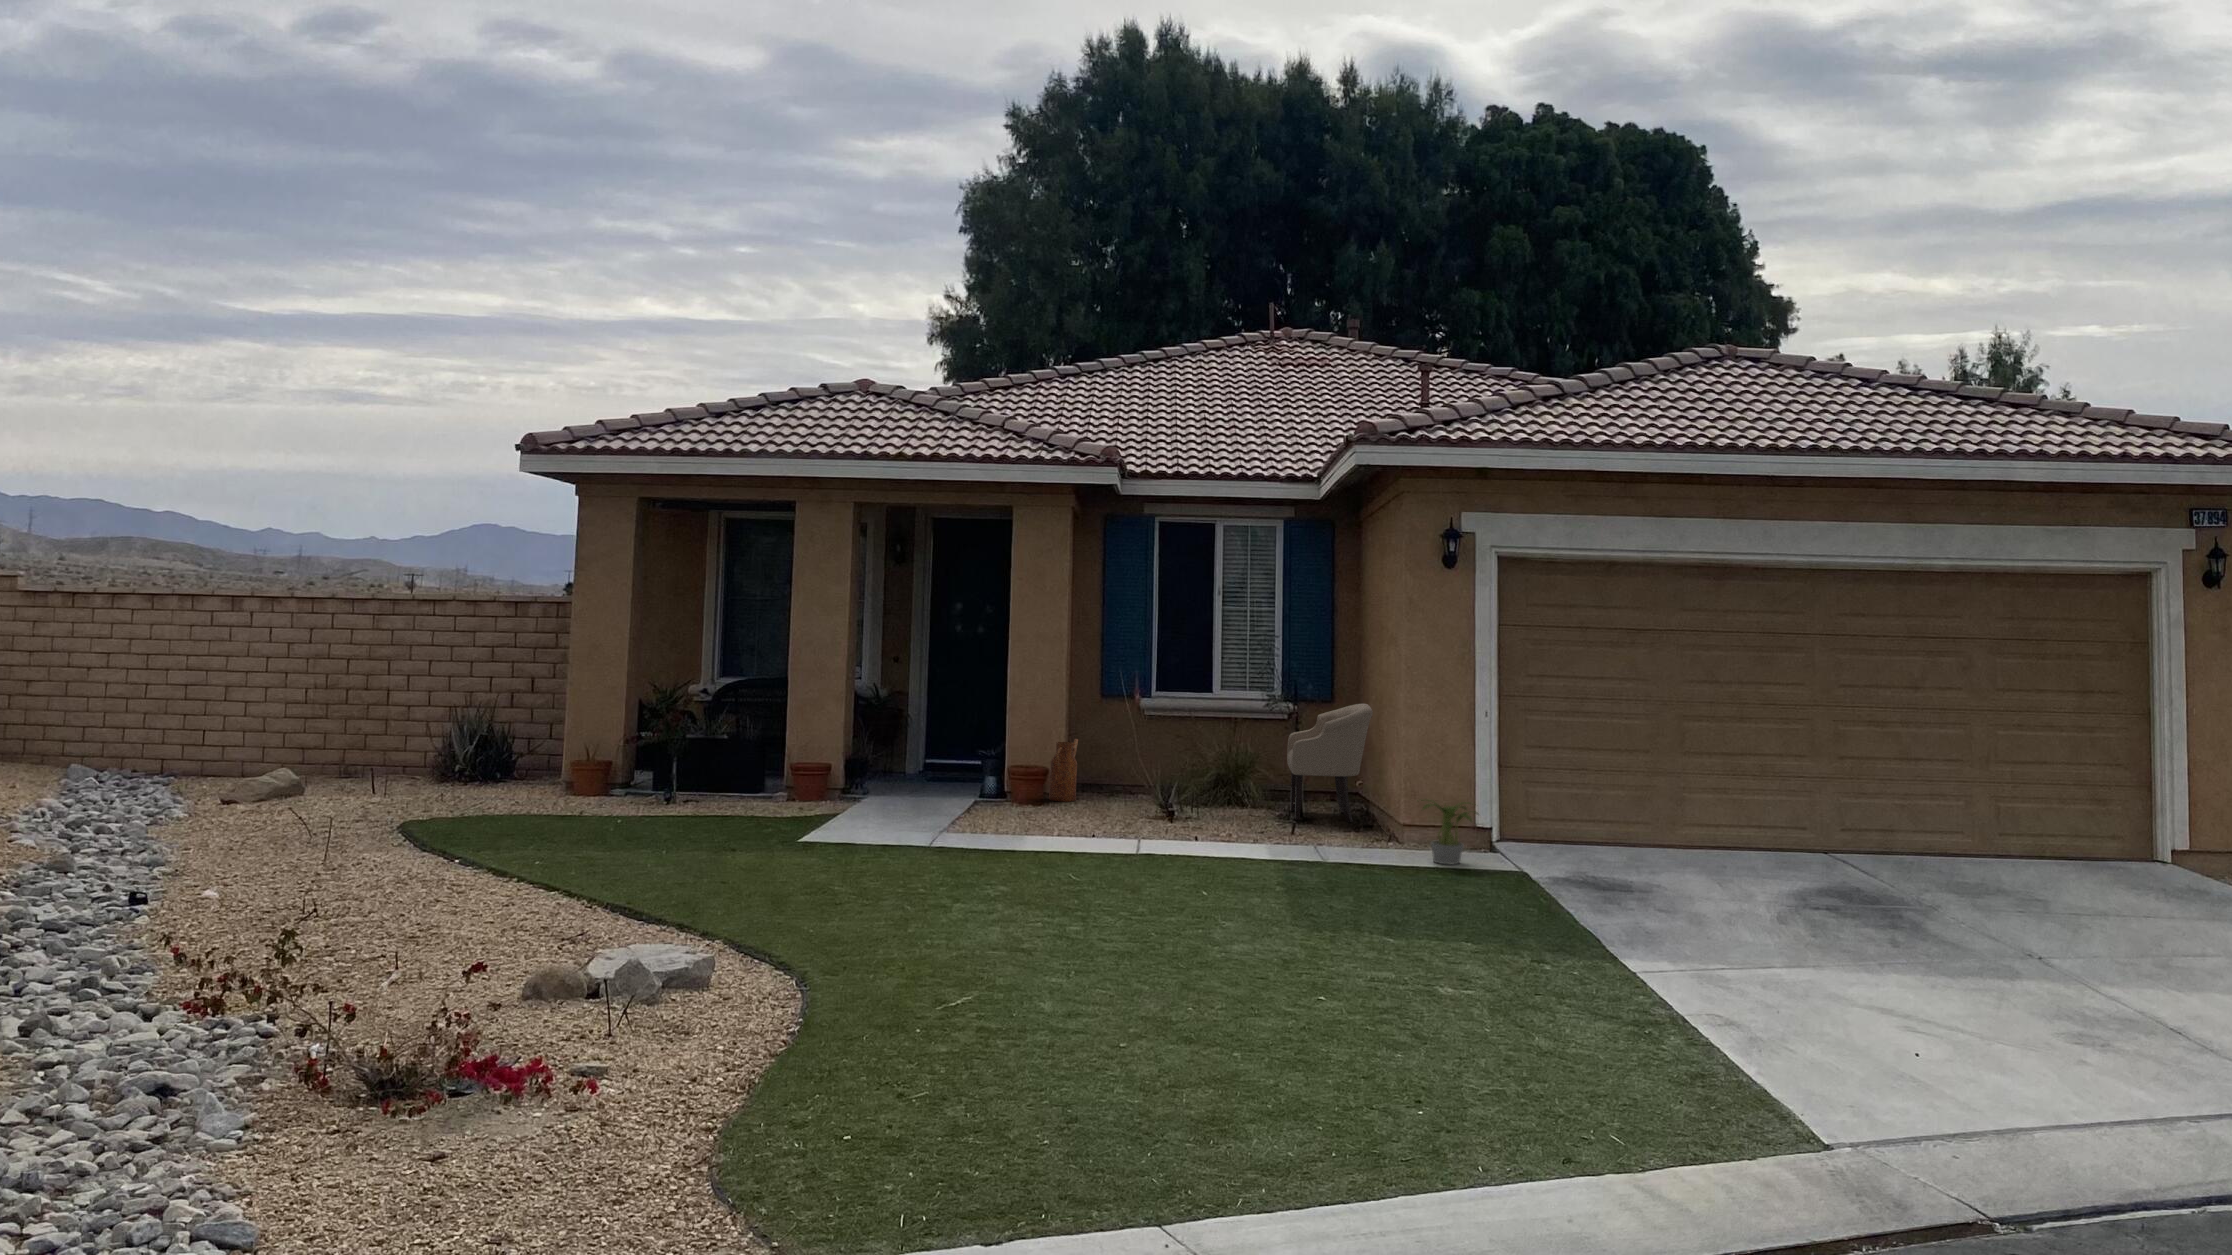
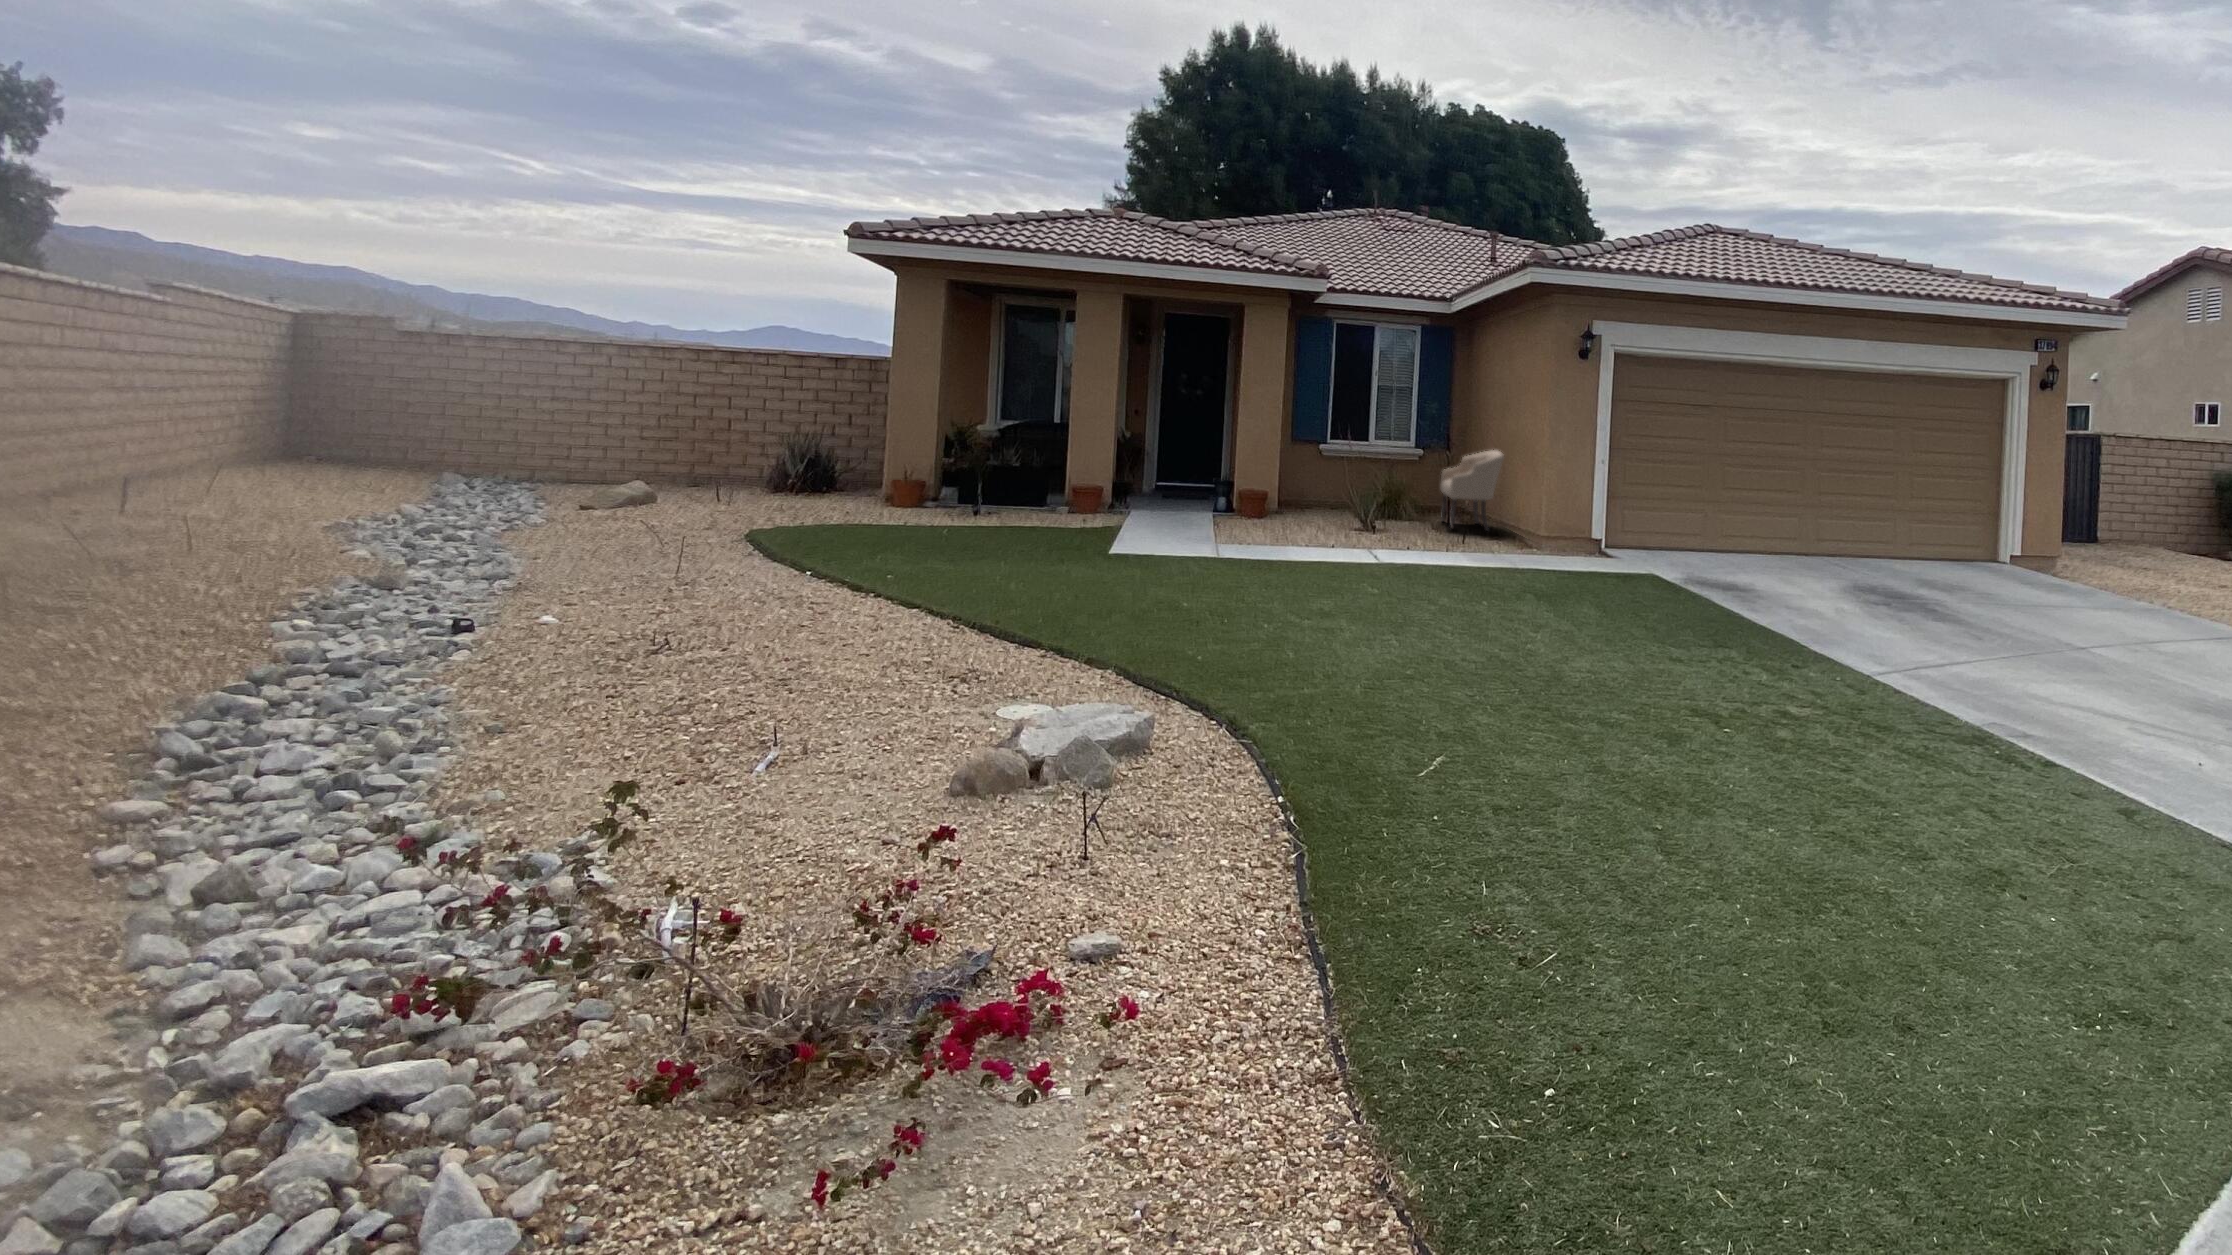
watering can: present [1049,739,1078,802] -> none [1271,470,1292,515]
potted plant: present [1421,800,1478,865] -> none [1557,519,1600,565]

